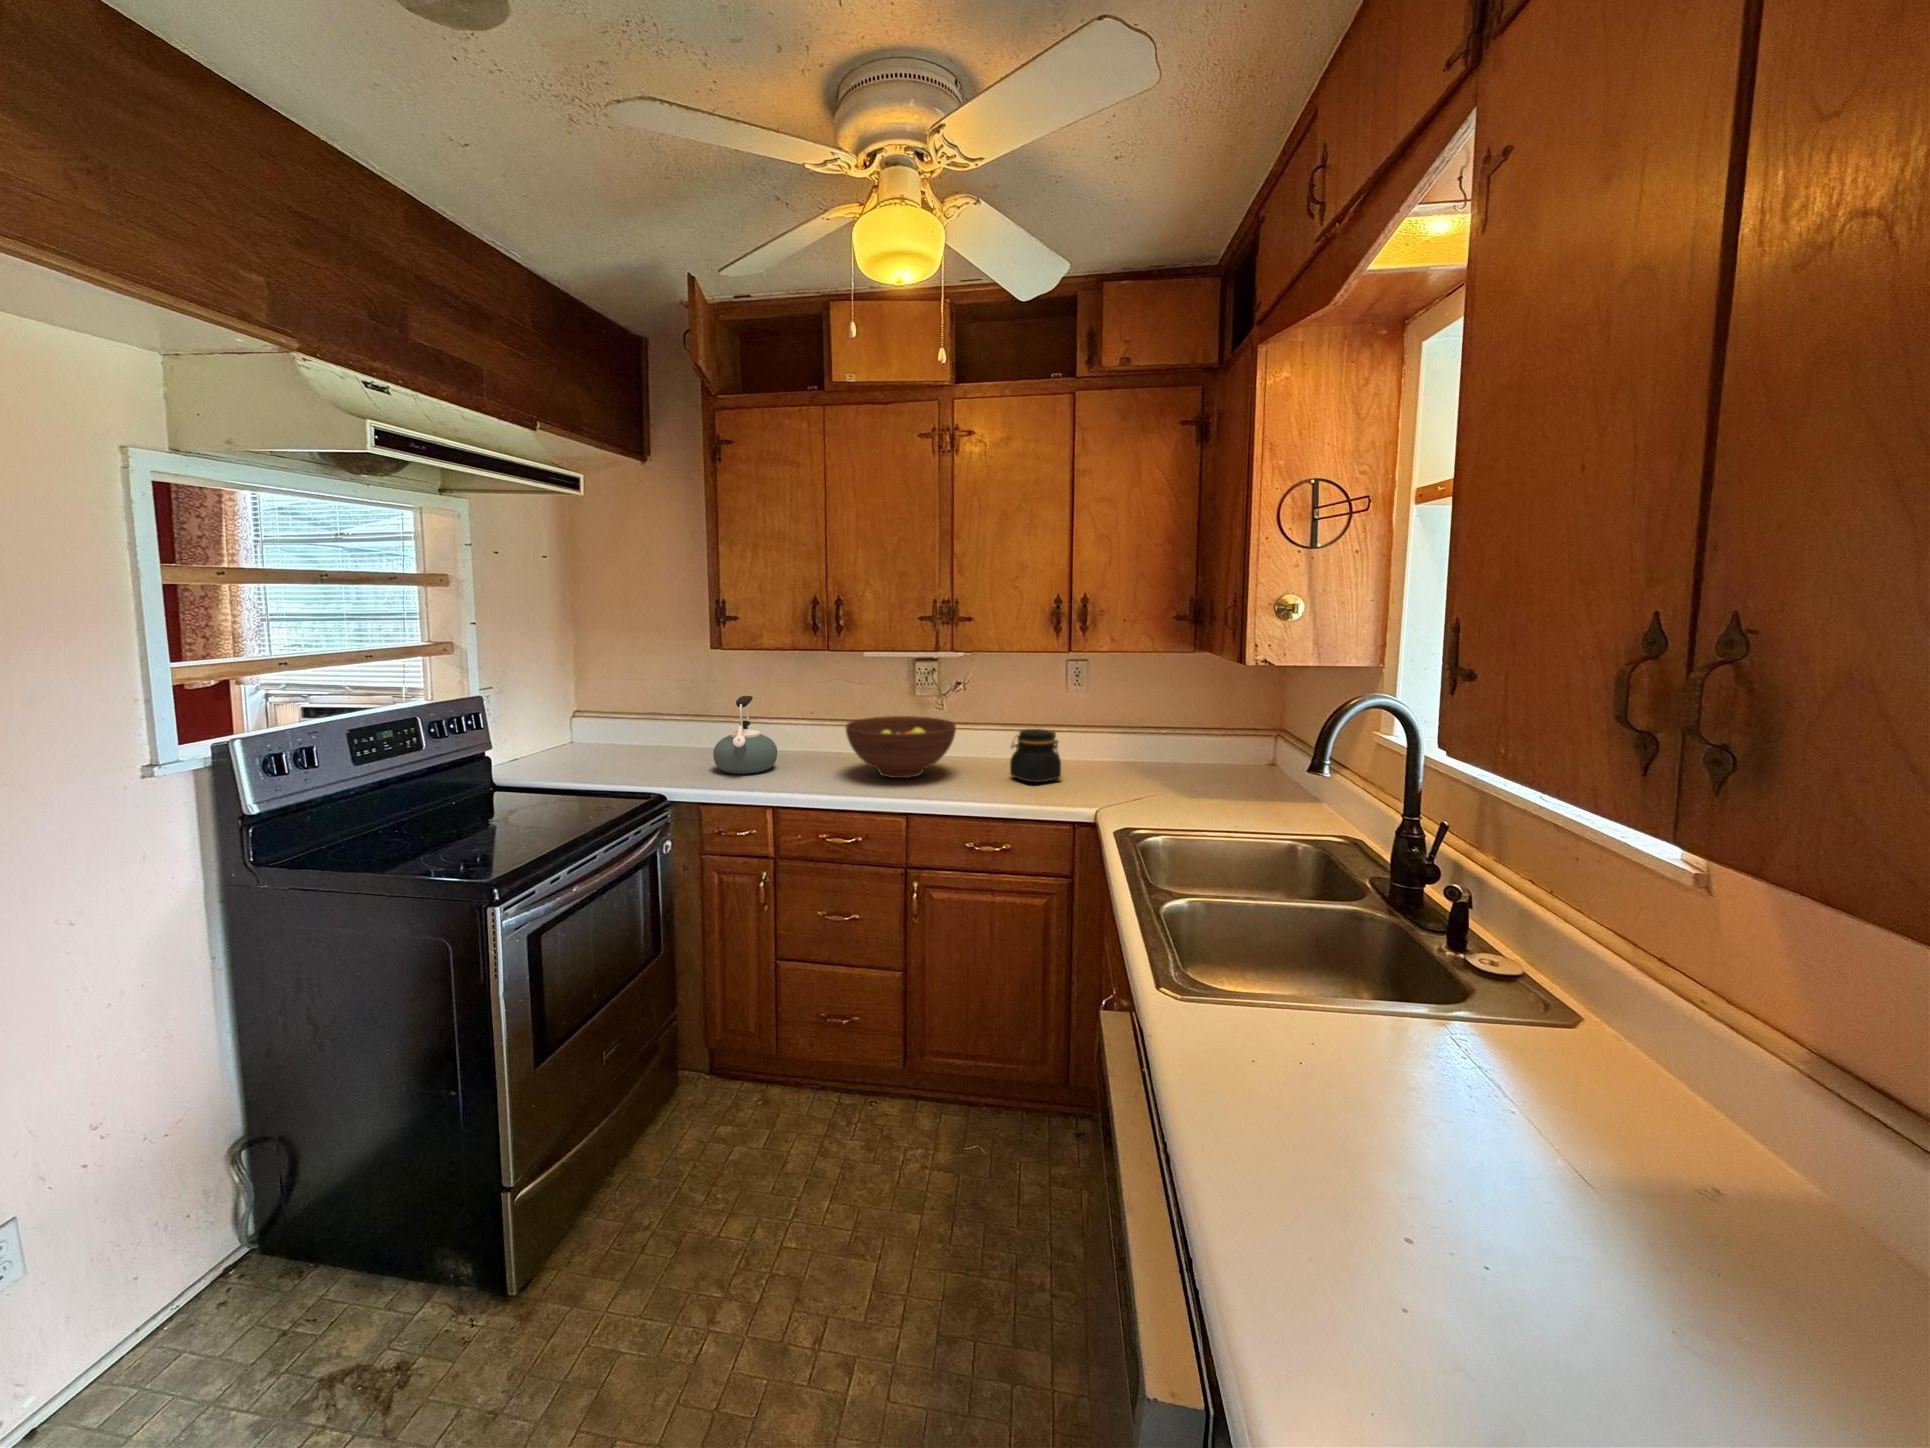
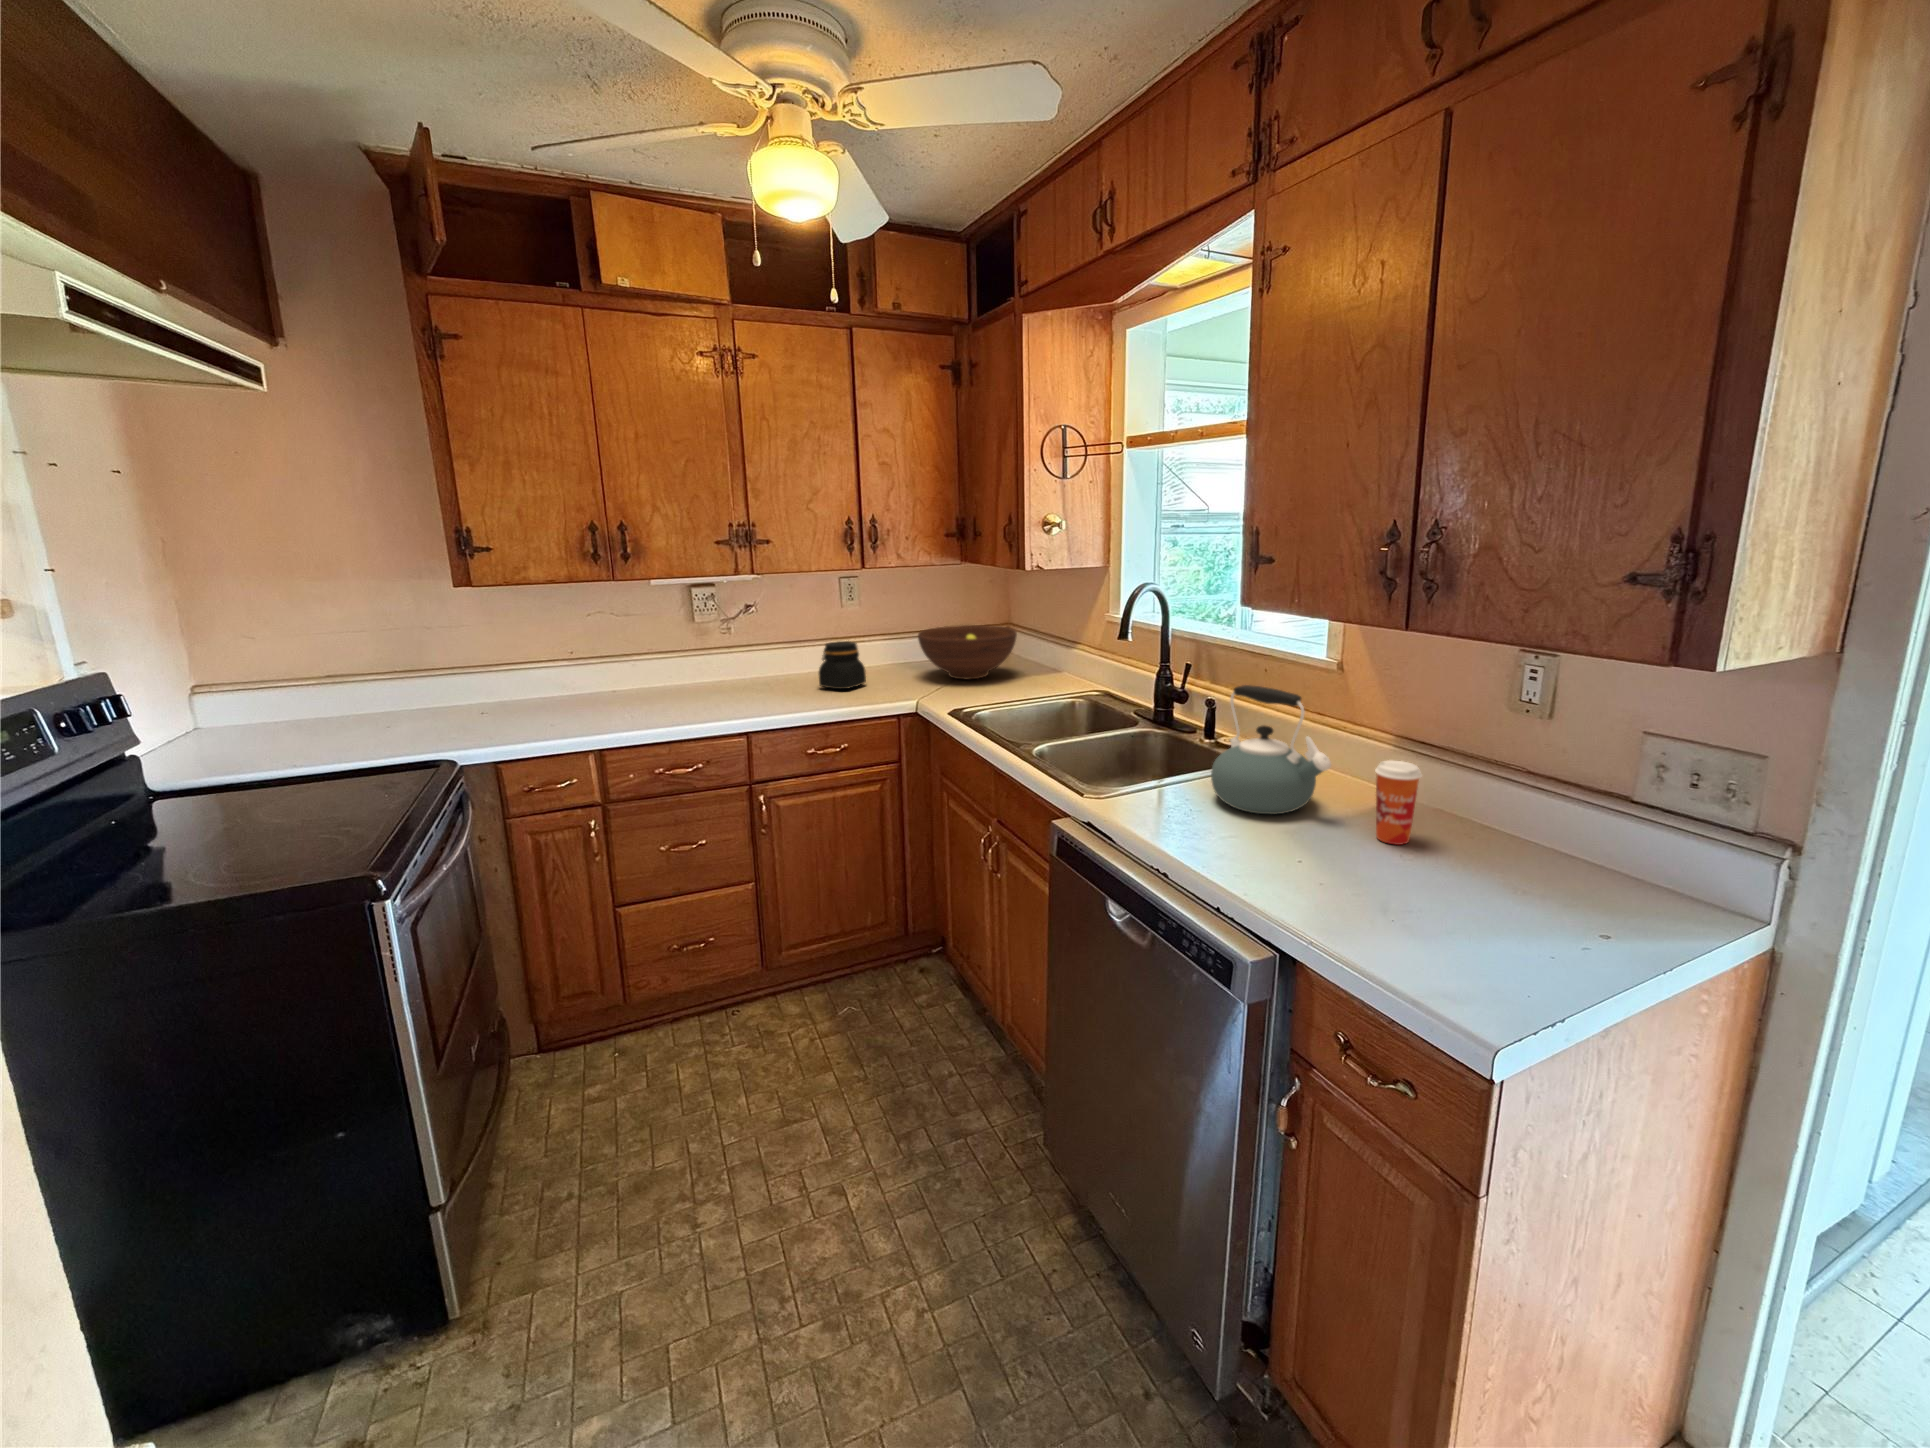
kettle: present [713,696,777,774] -> present [1211,685,1331,814]
fruit bowl: present [846,716,956,778] -> present [918,625,1017,679]
paper cup: none [1636,1123,1771,1337] -> present [1375,761,1422,845]

